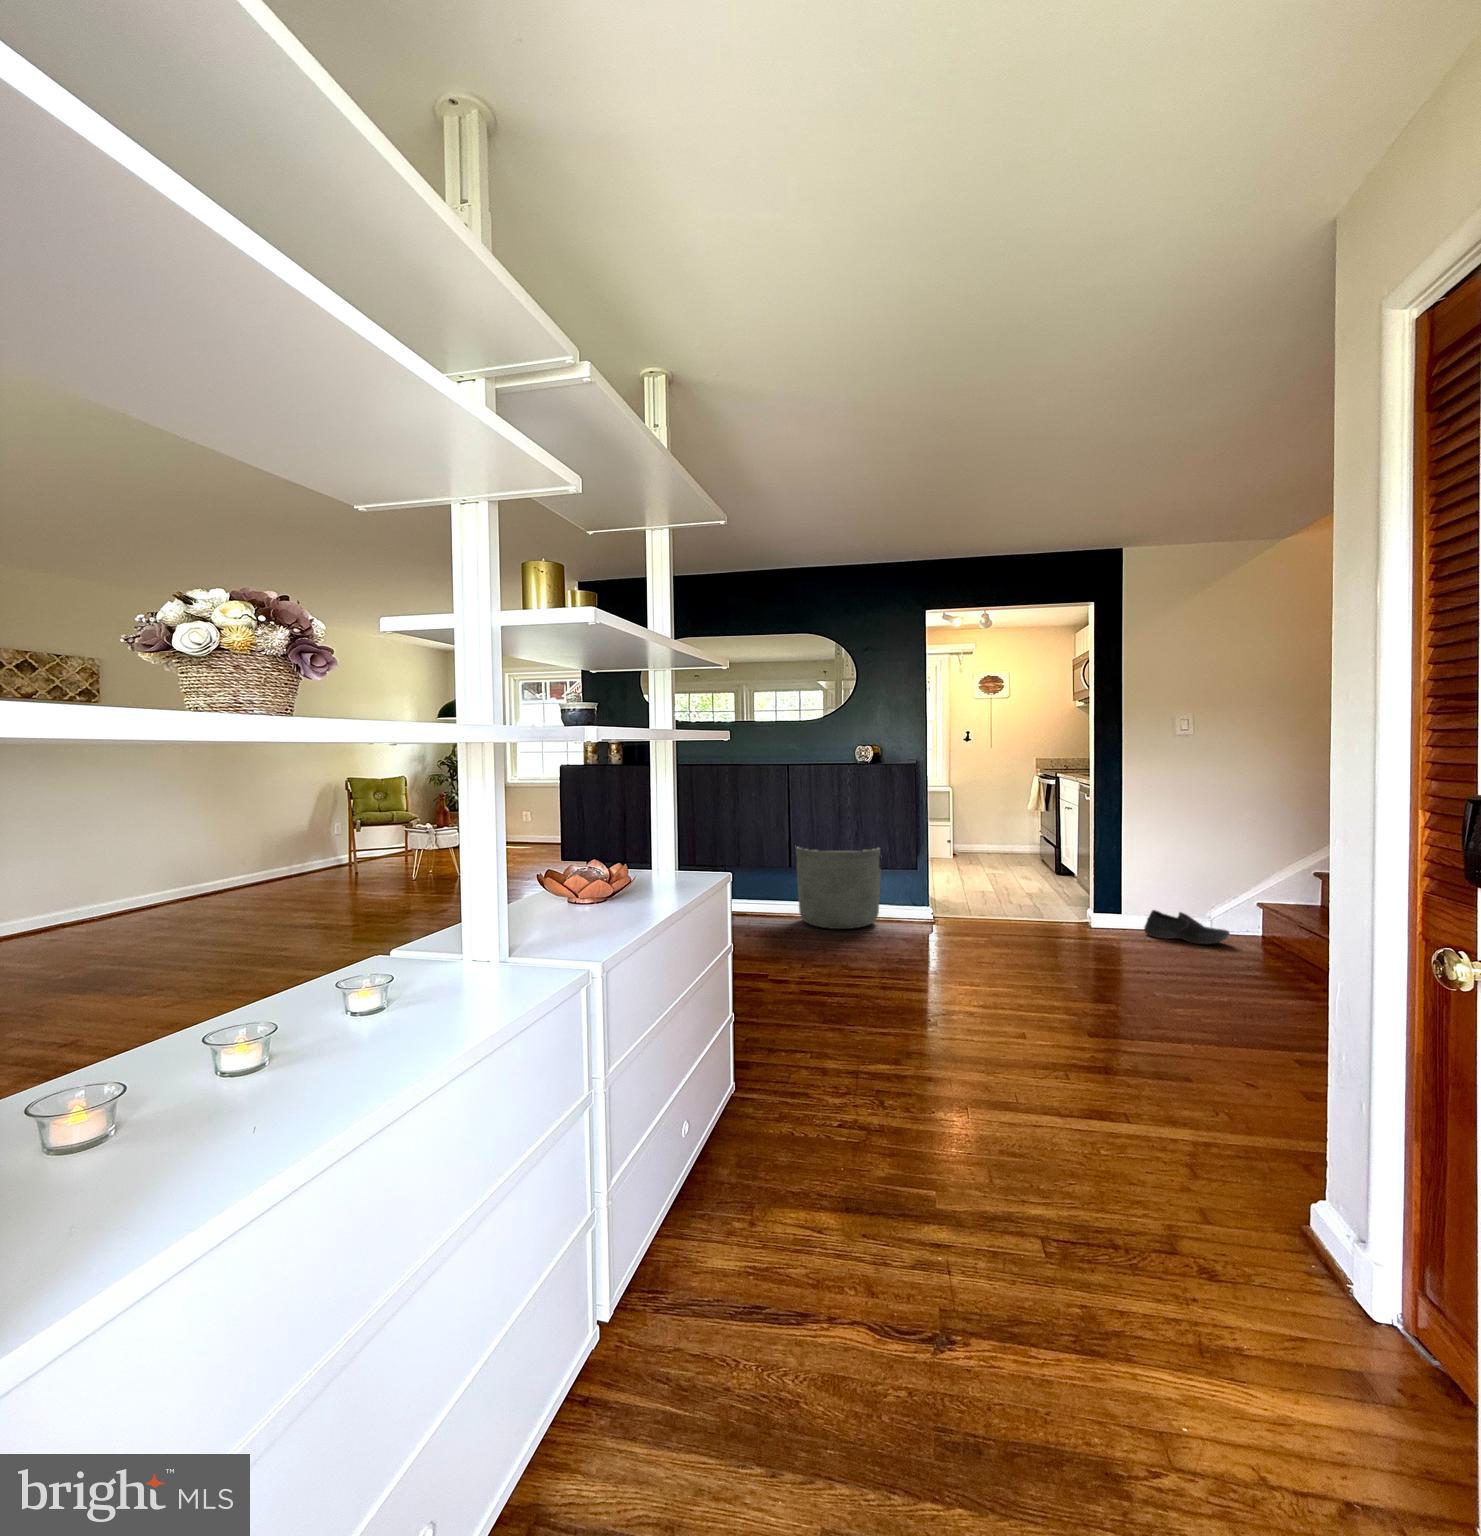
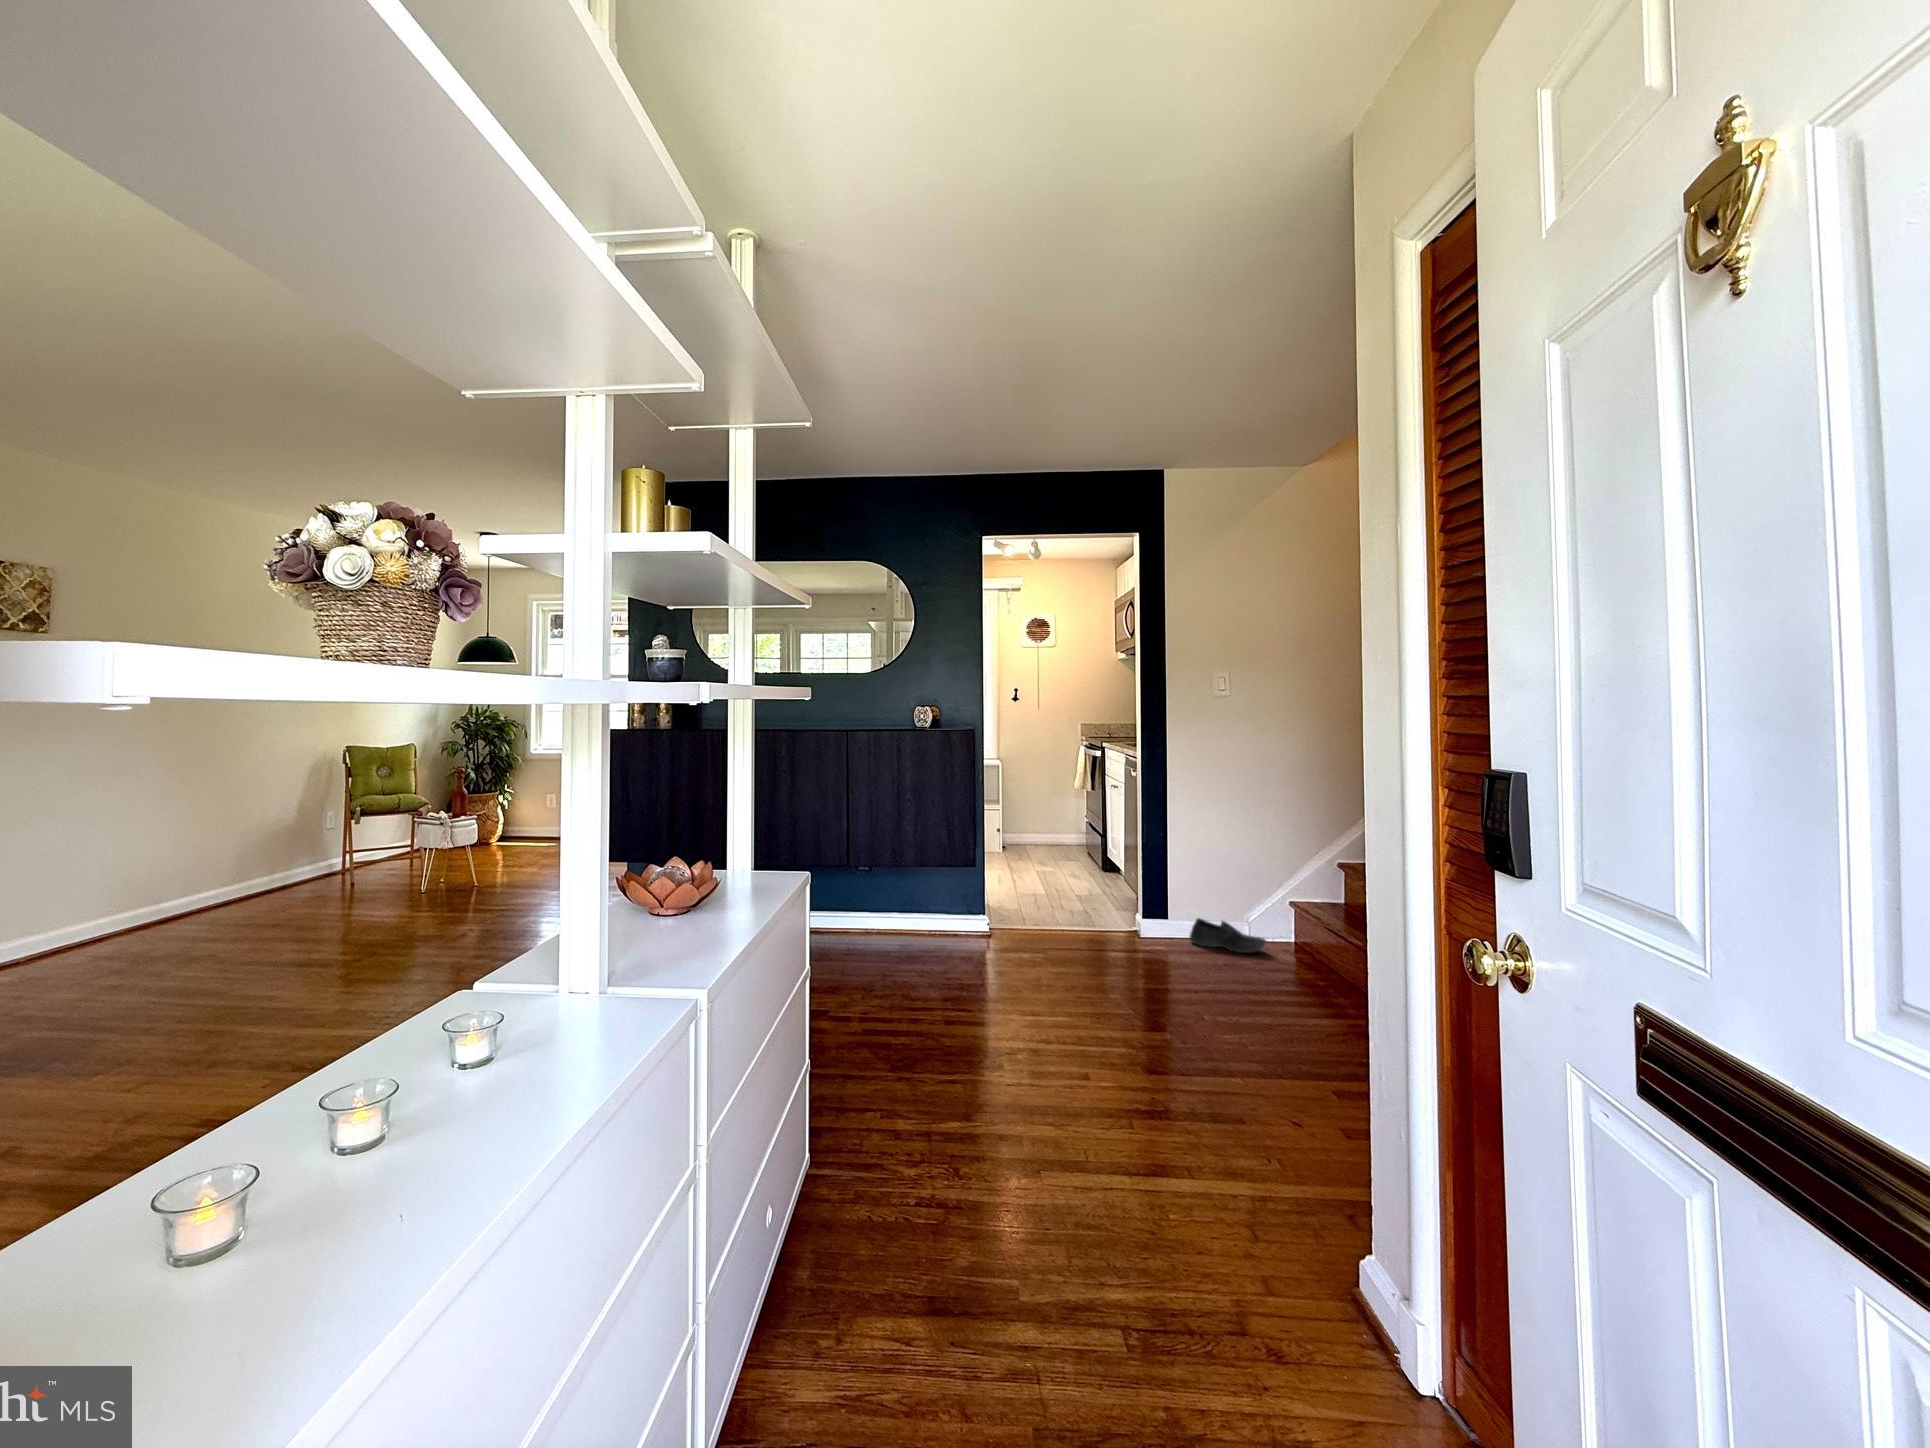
planter: present [796,847,881,929] -> none [852,851,939,946]

